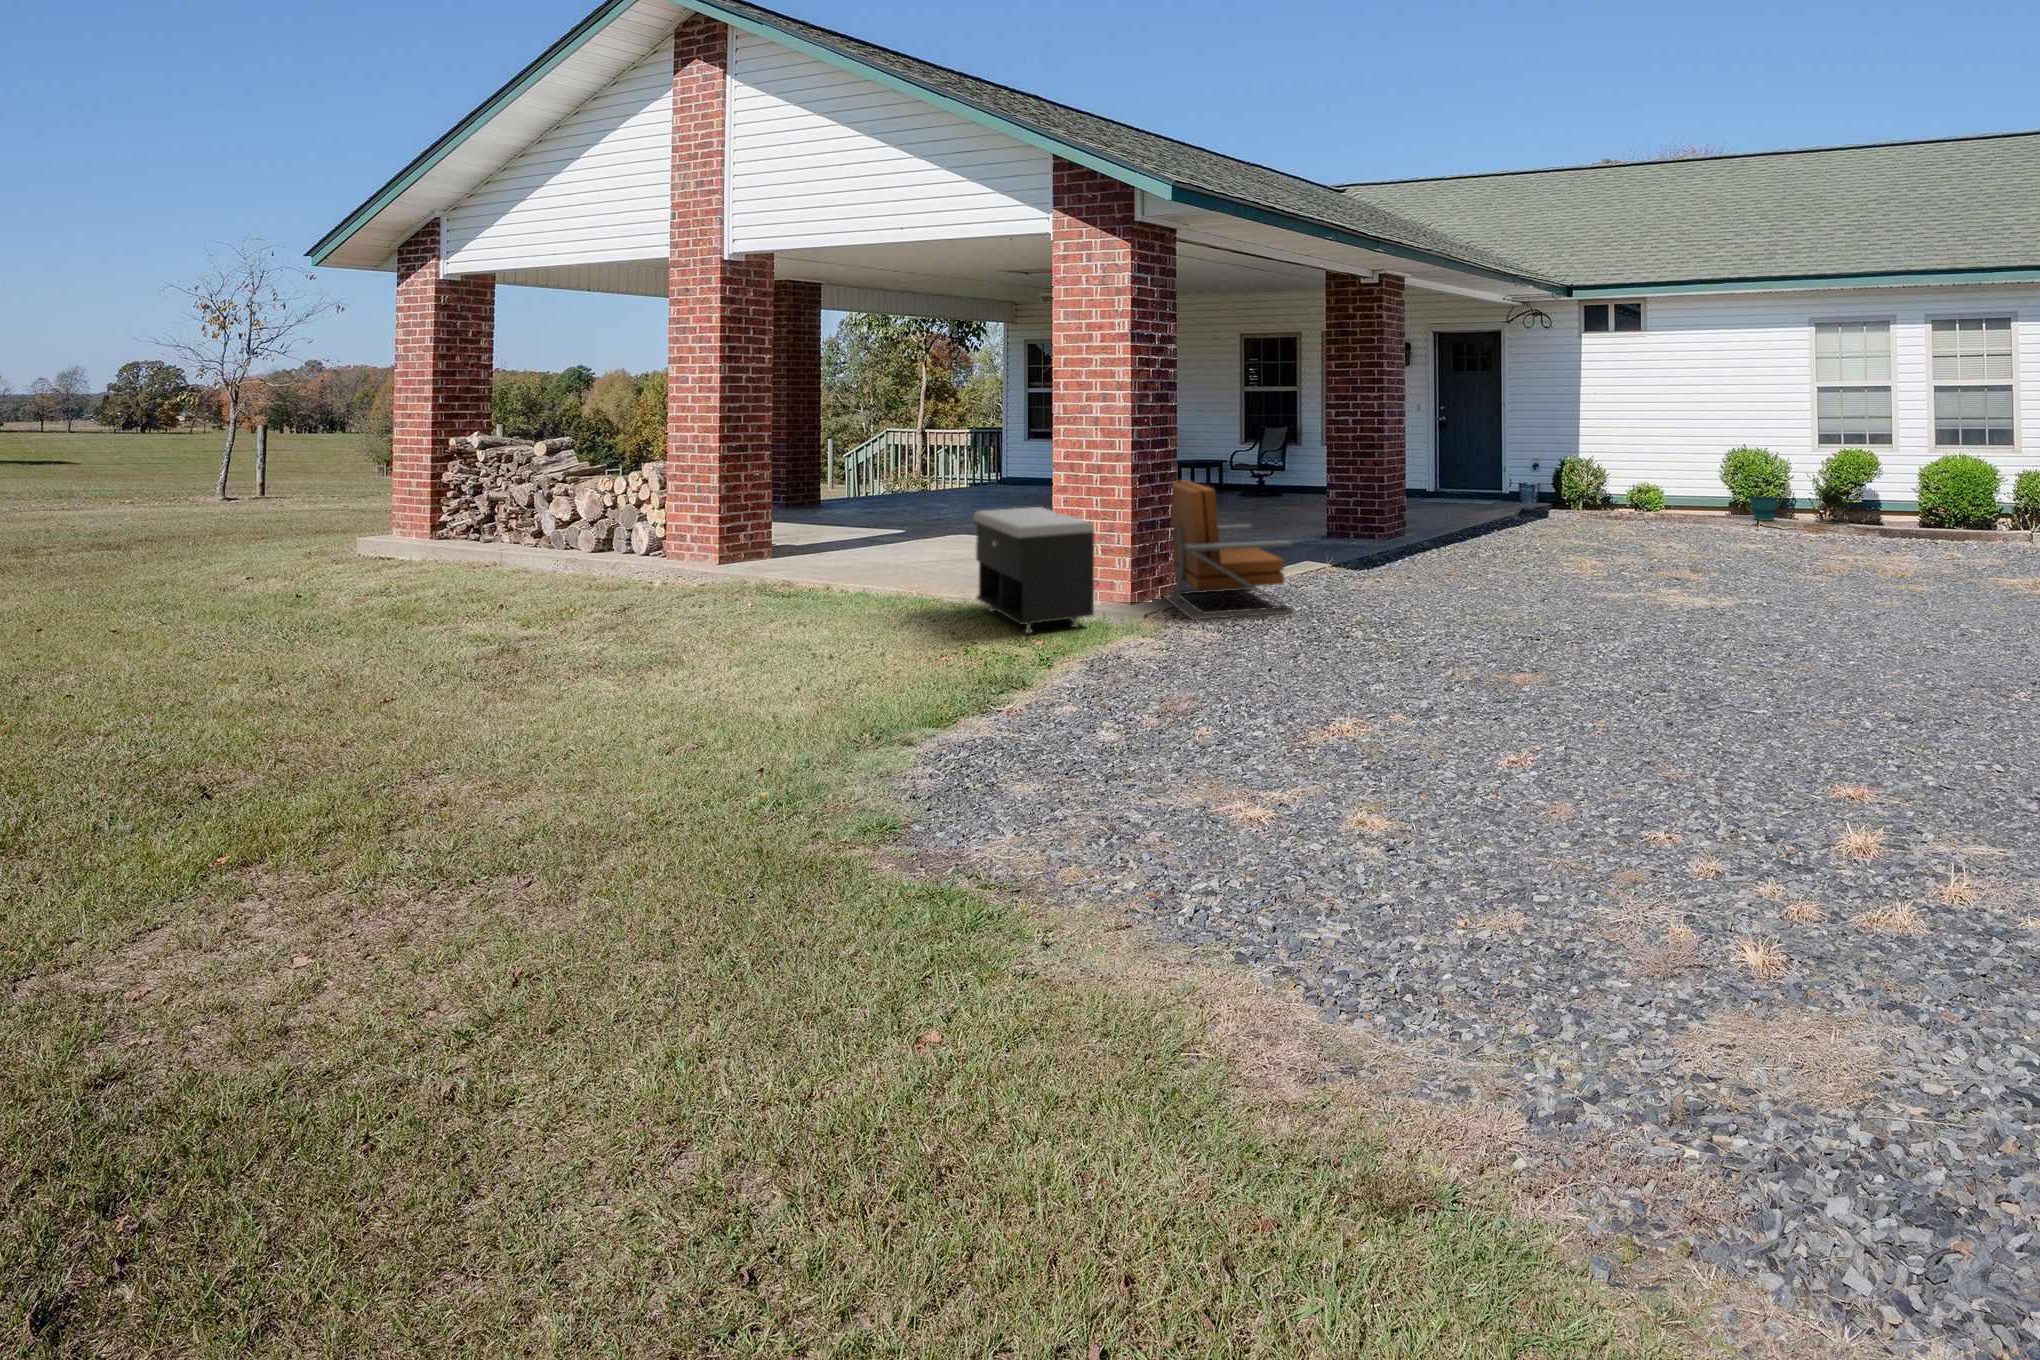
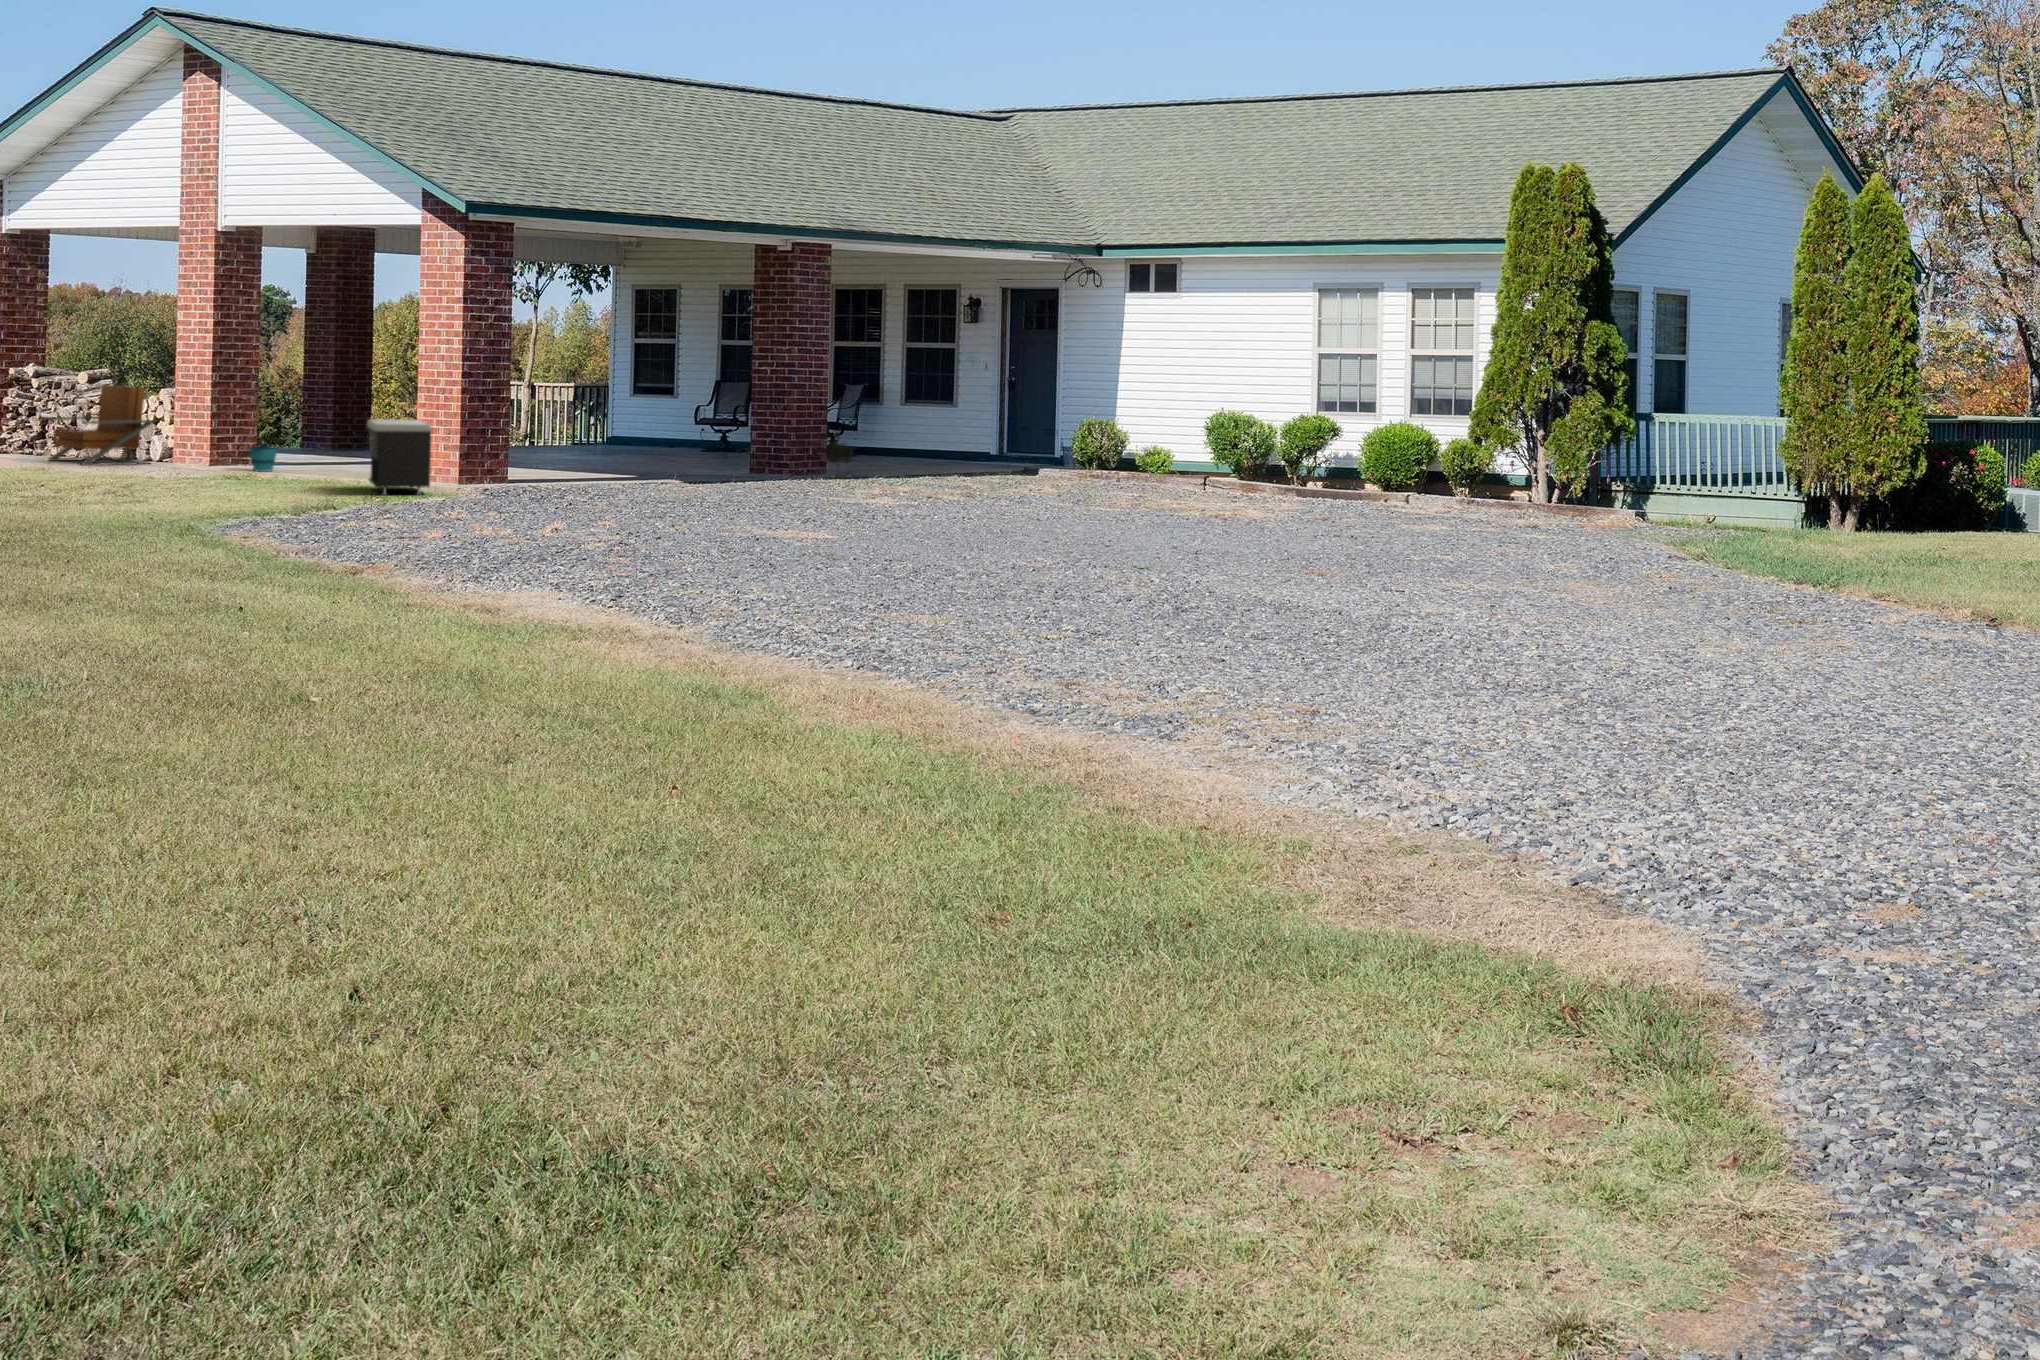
potted tree: present [1816,477,1848,524] -> present [824,431,853,478]
lounge chair: present [1164,480,1294,619] -> present [48,384,154,466]
bucket: present [1749,494,1783,521] -> present [241,443,278,472]

